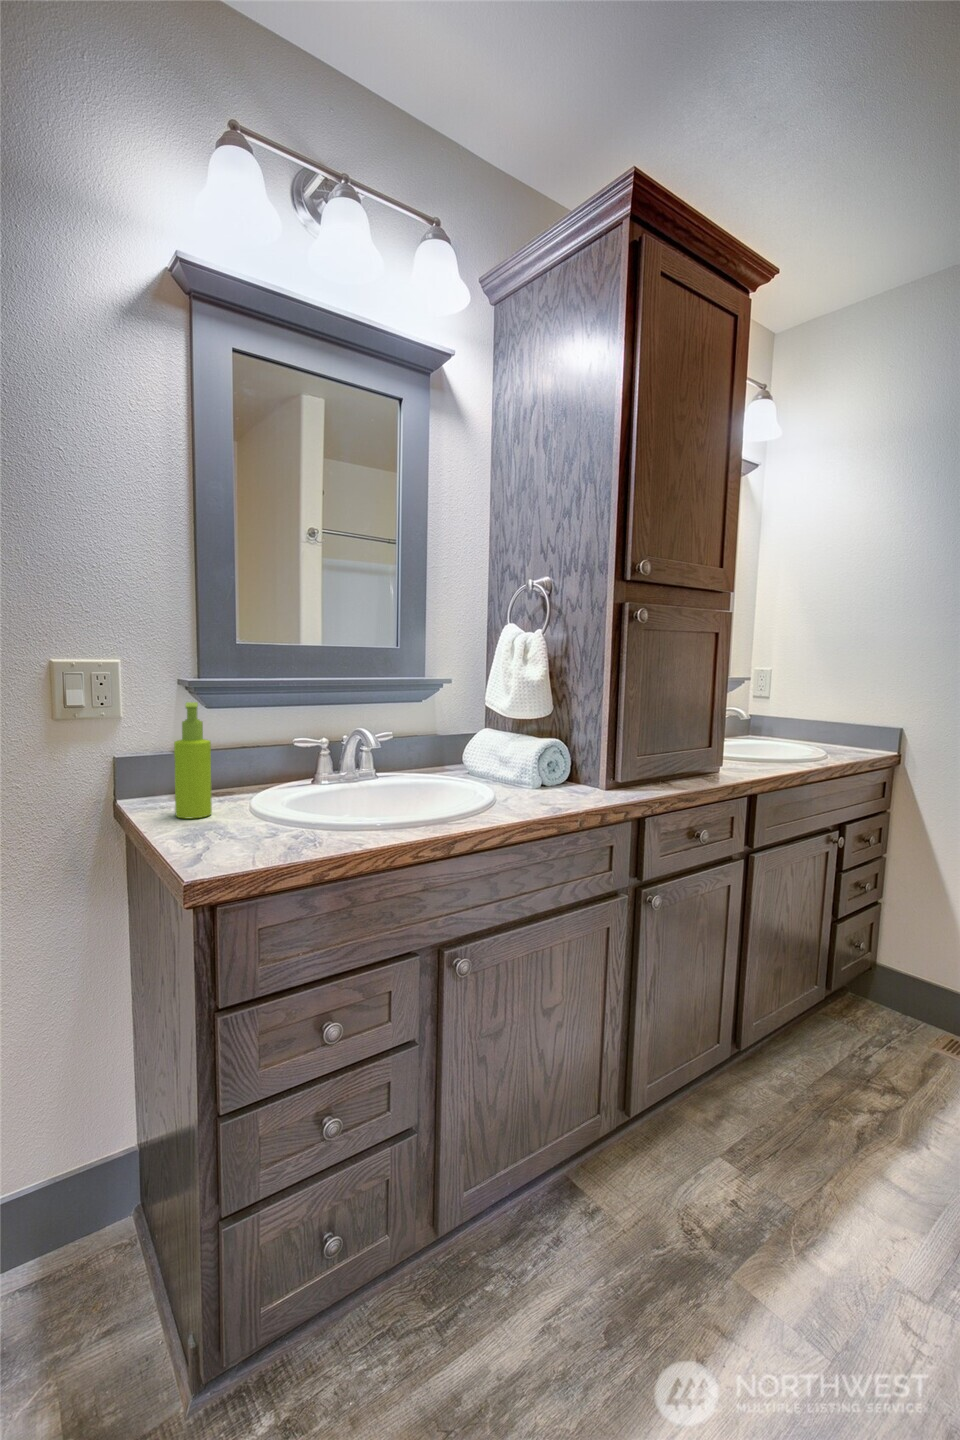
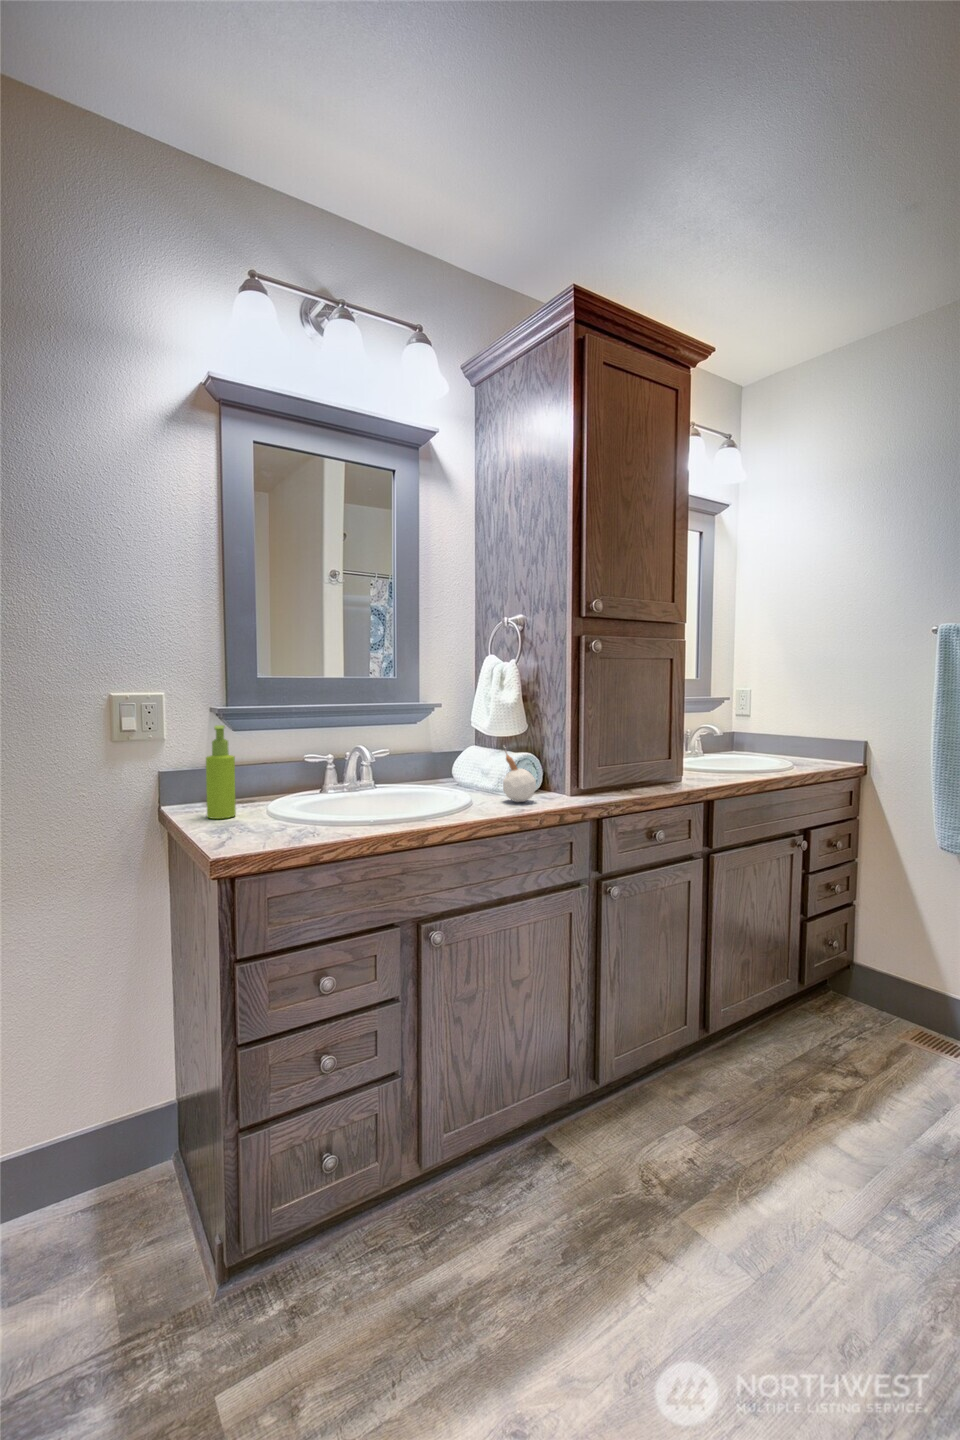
candle: none [532,730,571,798] -> present [503,750,536,802]

